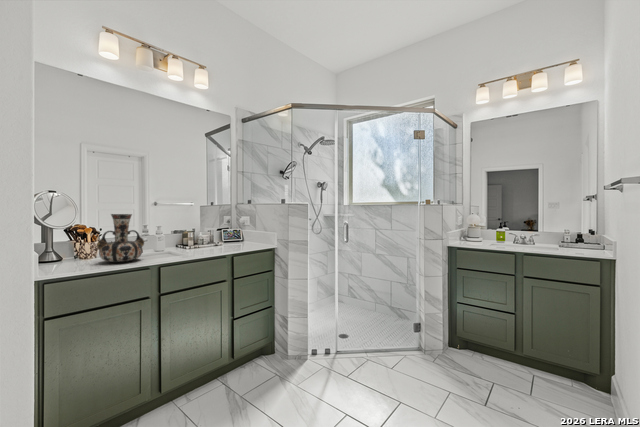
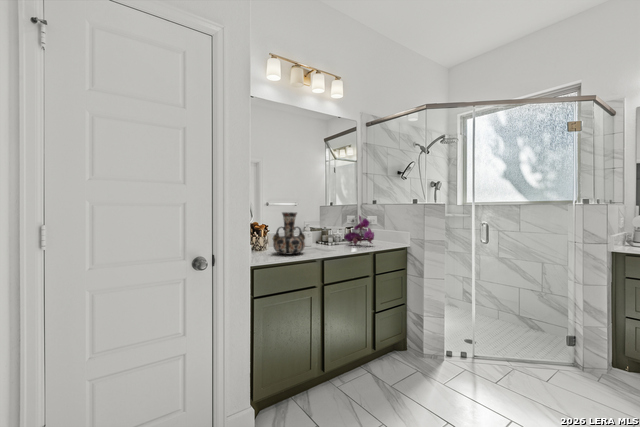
flower: none [205,216,238,248] -> present [344,216,374,245]

